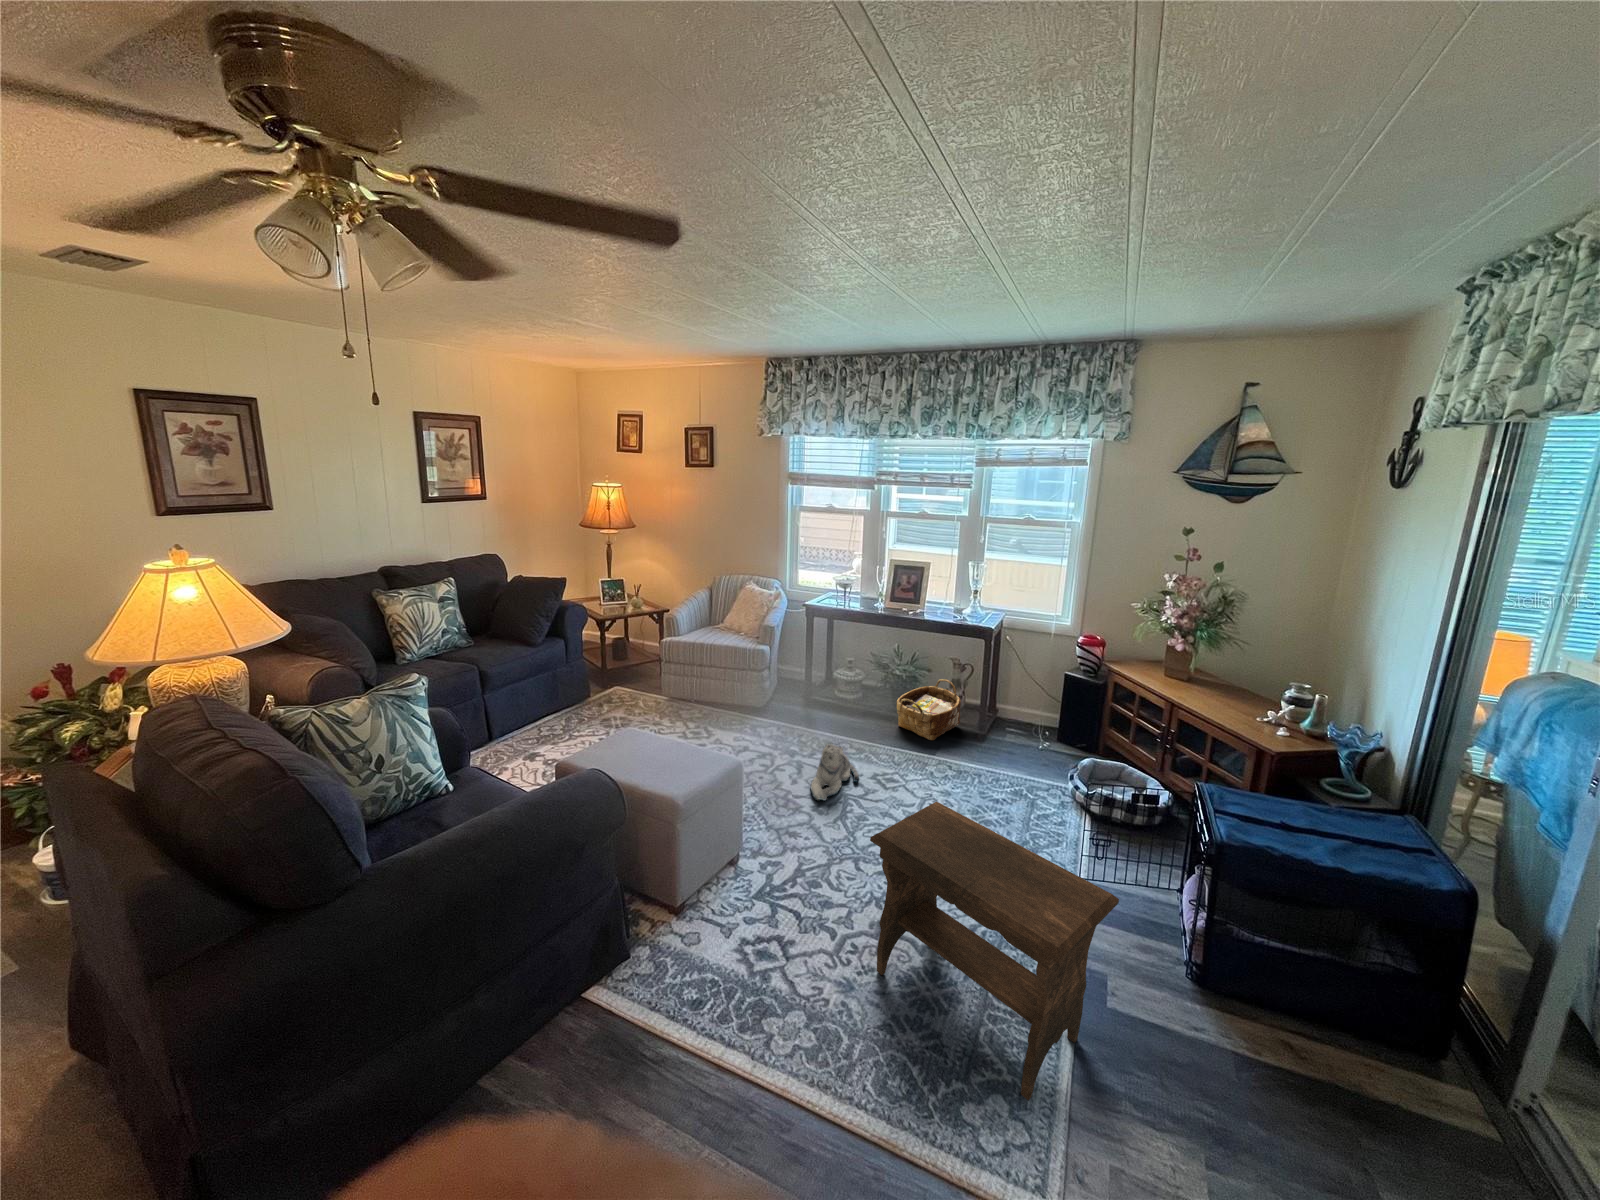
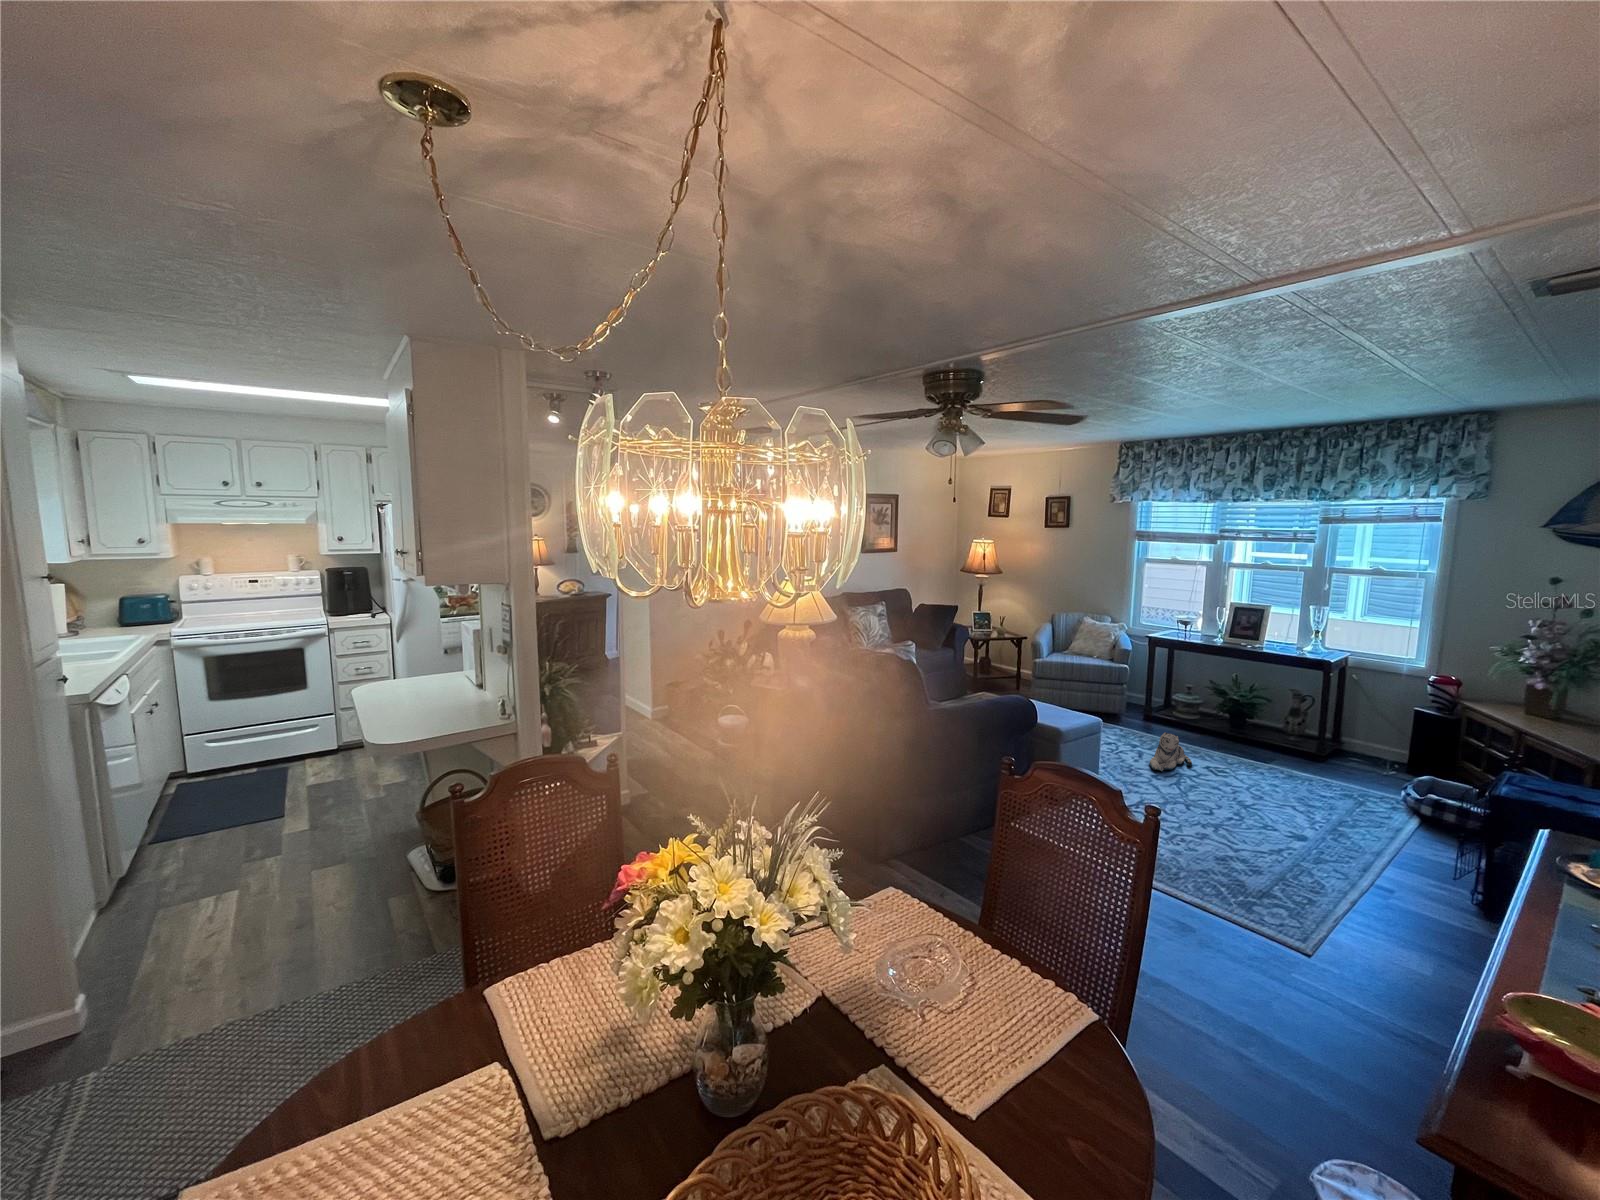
woven basket: present [897,679,961,740] -> none [1232,706,1299,753]
footstool: present [870,802,1119,1100] -> none [1194,750,1377,913]

